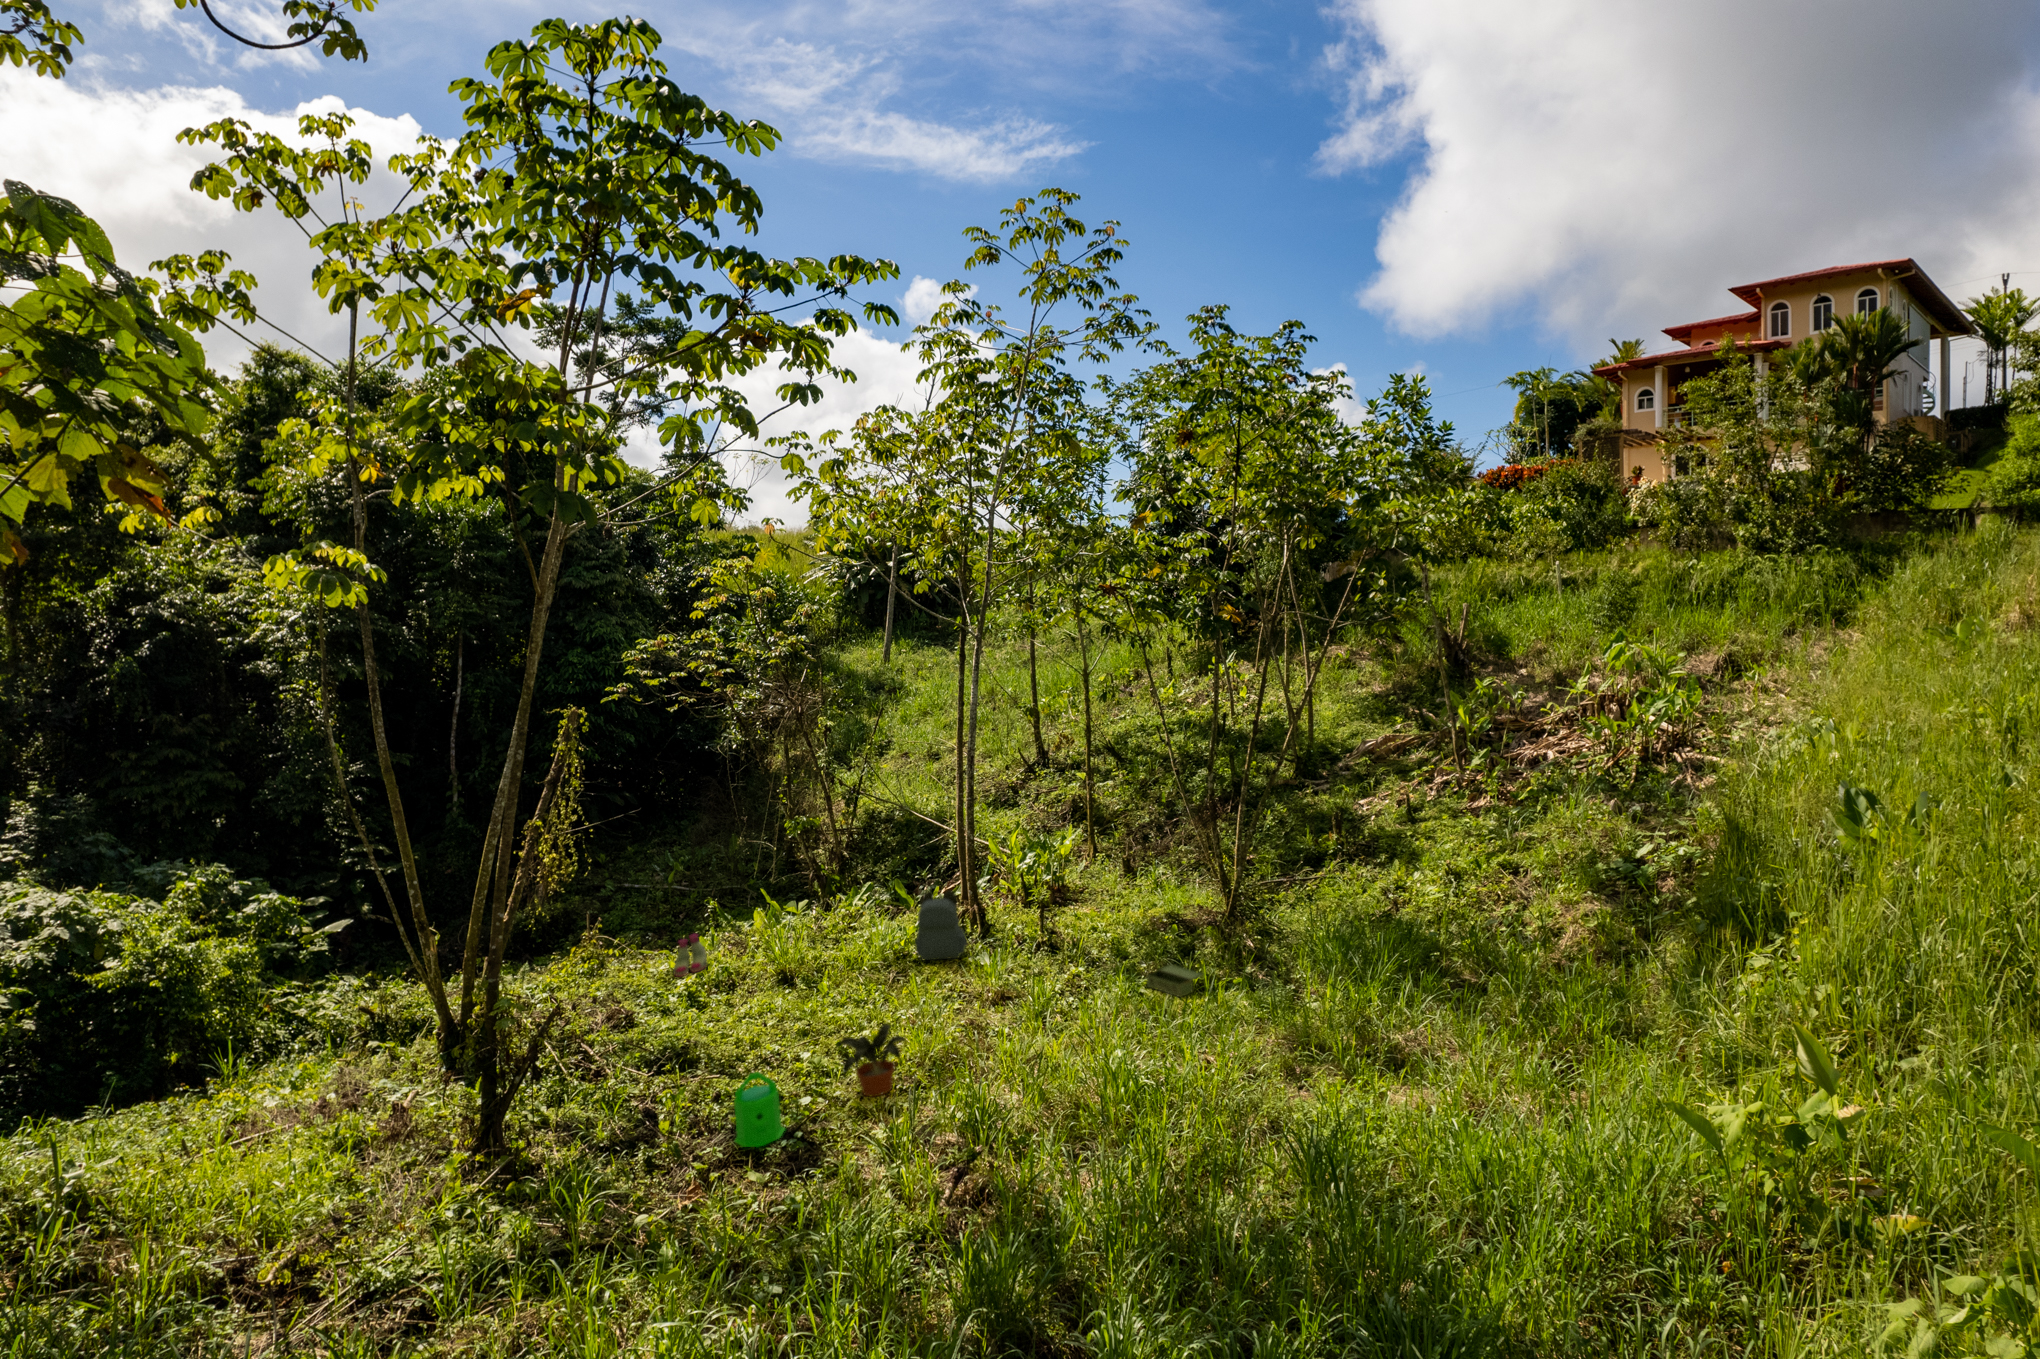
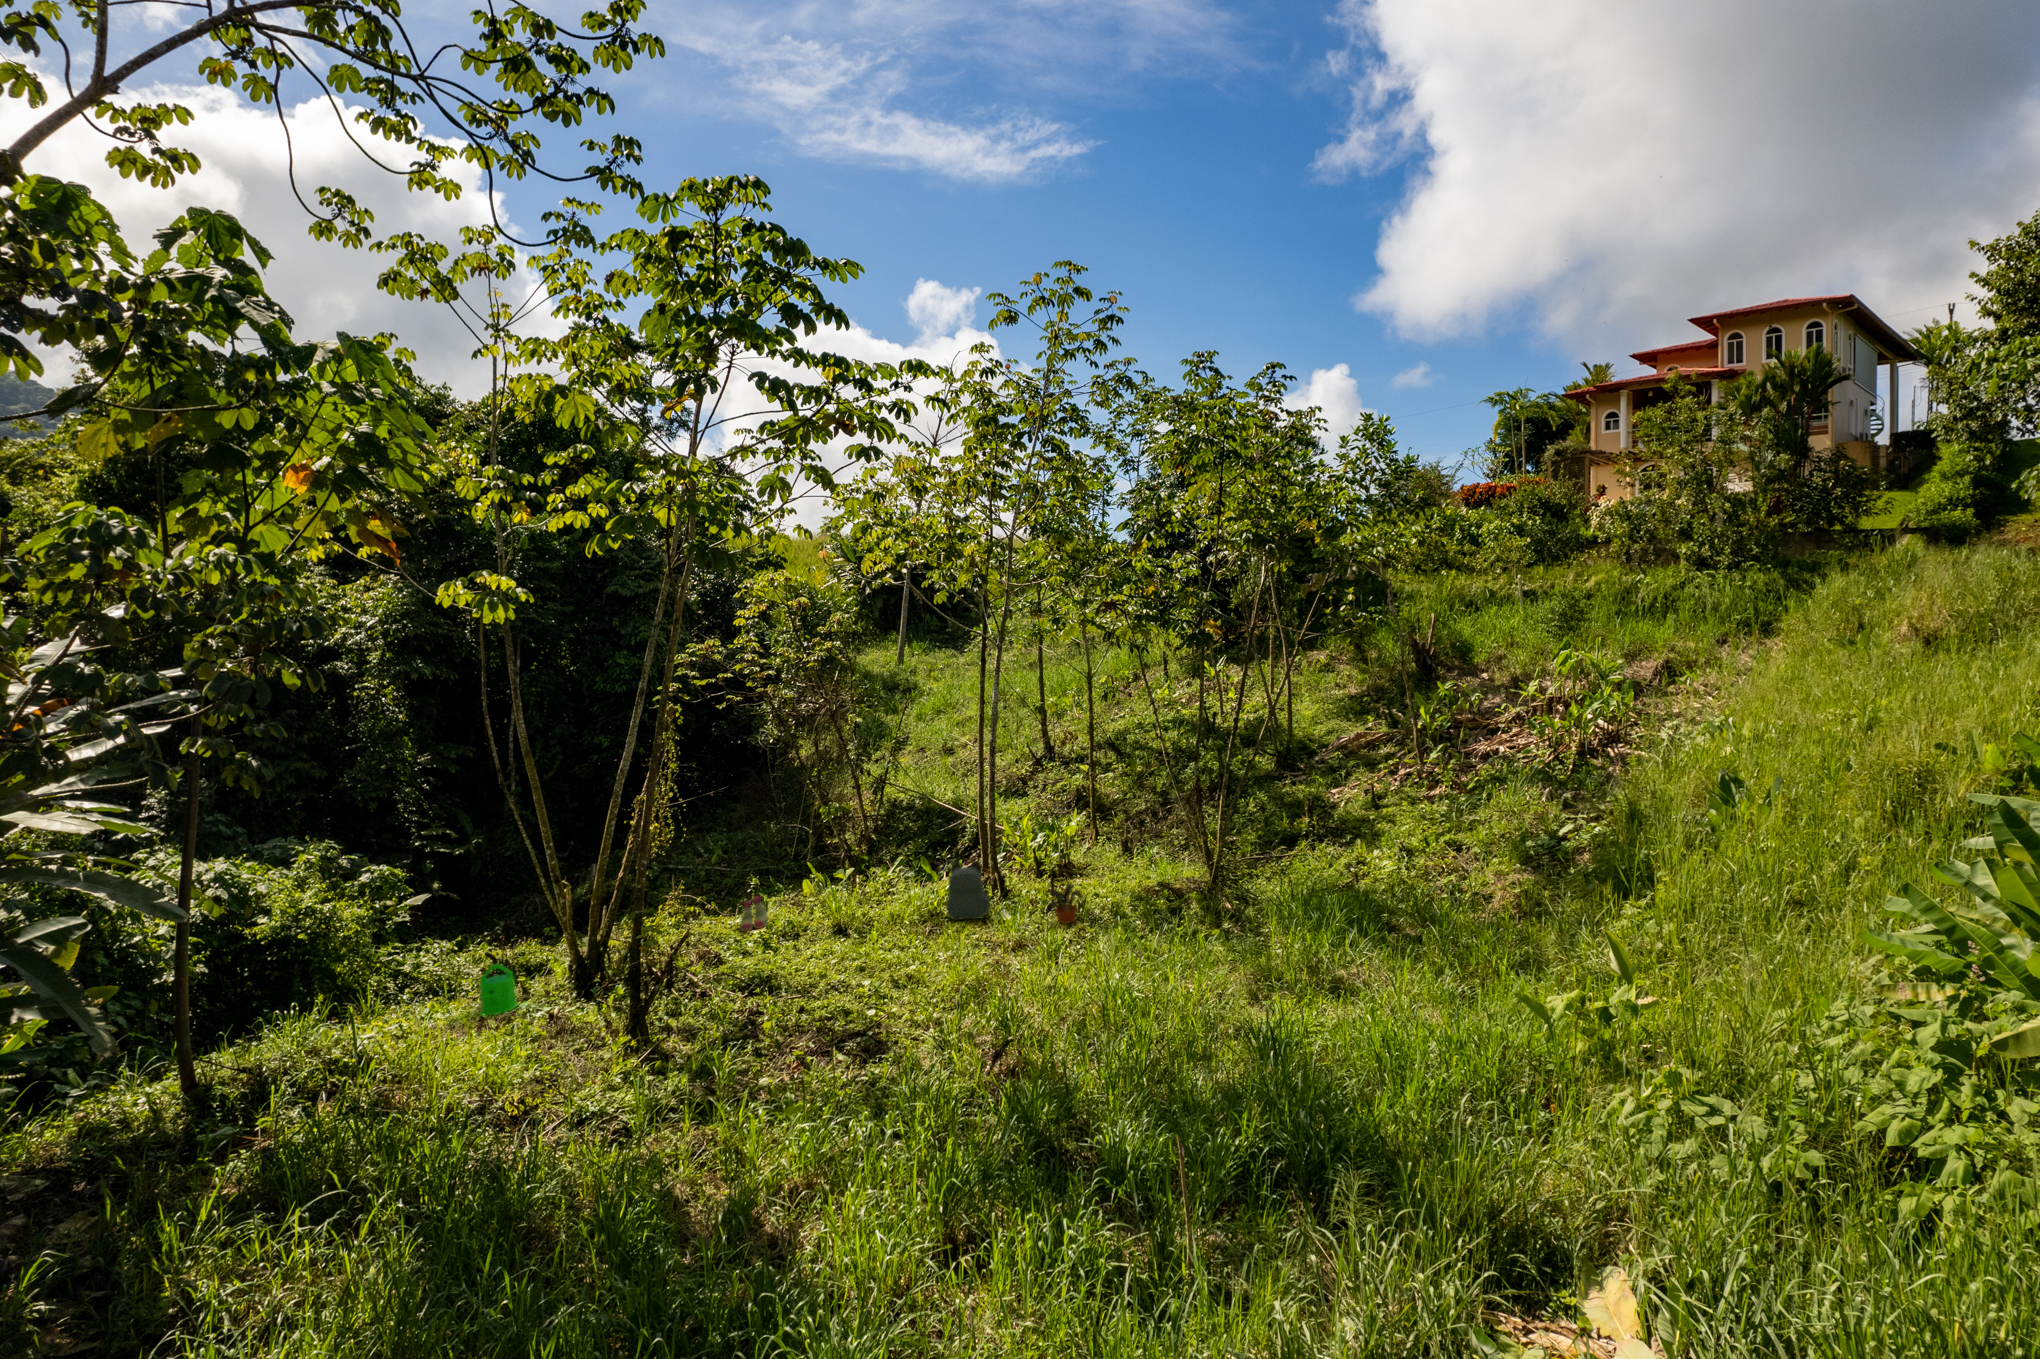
toolbox: present [1146,965,1203,997] -> none [1145,920,1194,946]
potted plant: present [837,1023,906,1097] -> present [1043,884,1083,924]
watering can: present [734,1072,785,1147] -> present [479,964,518,1015]

